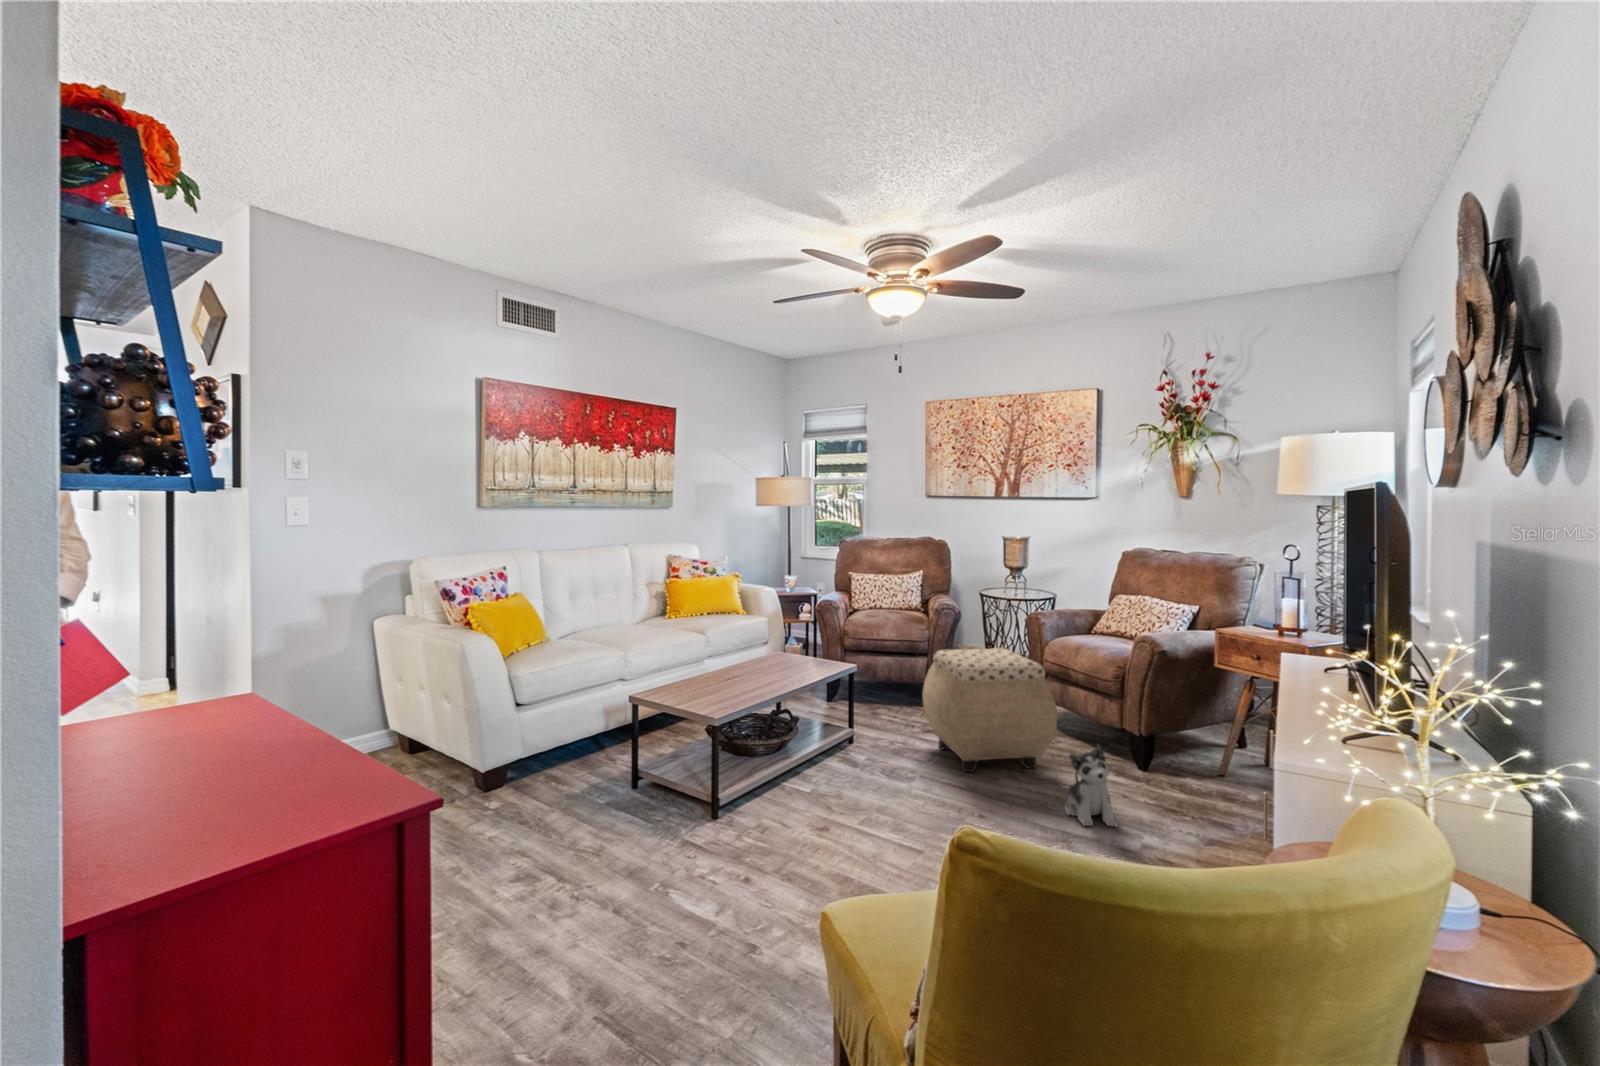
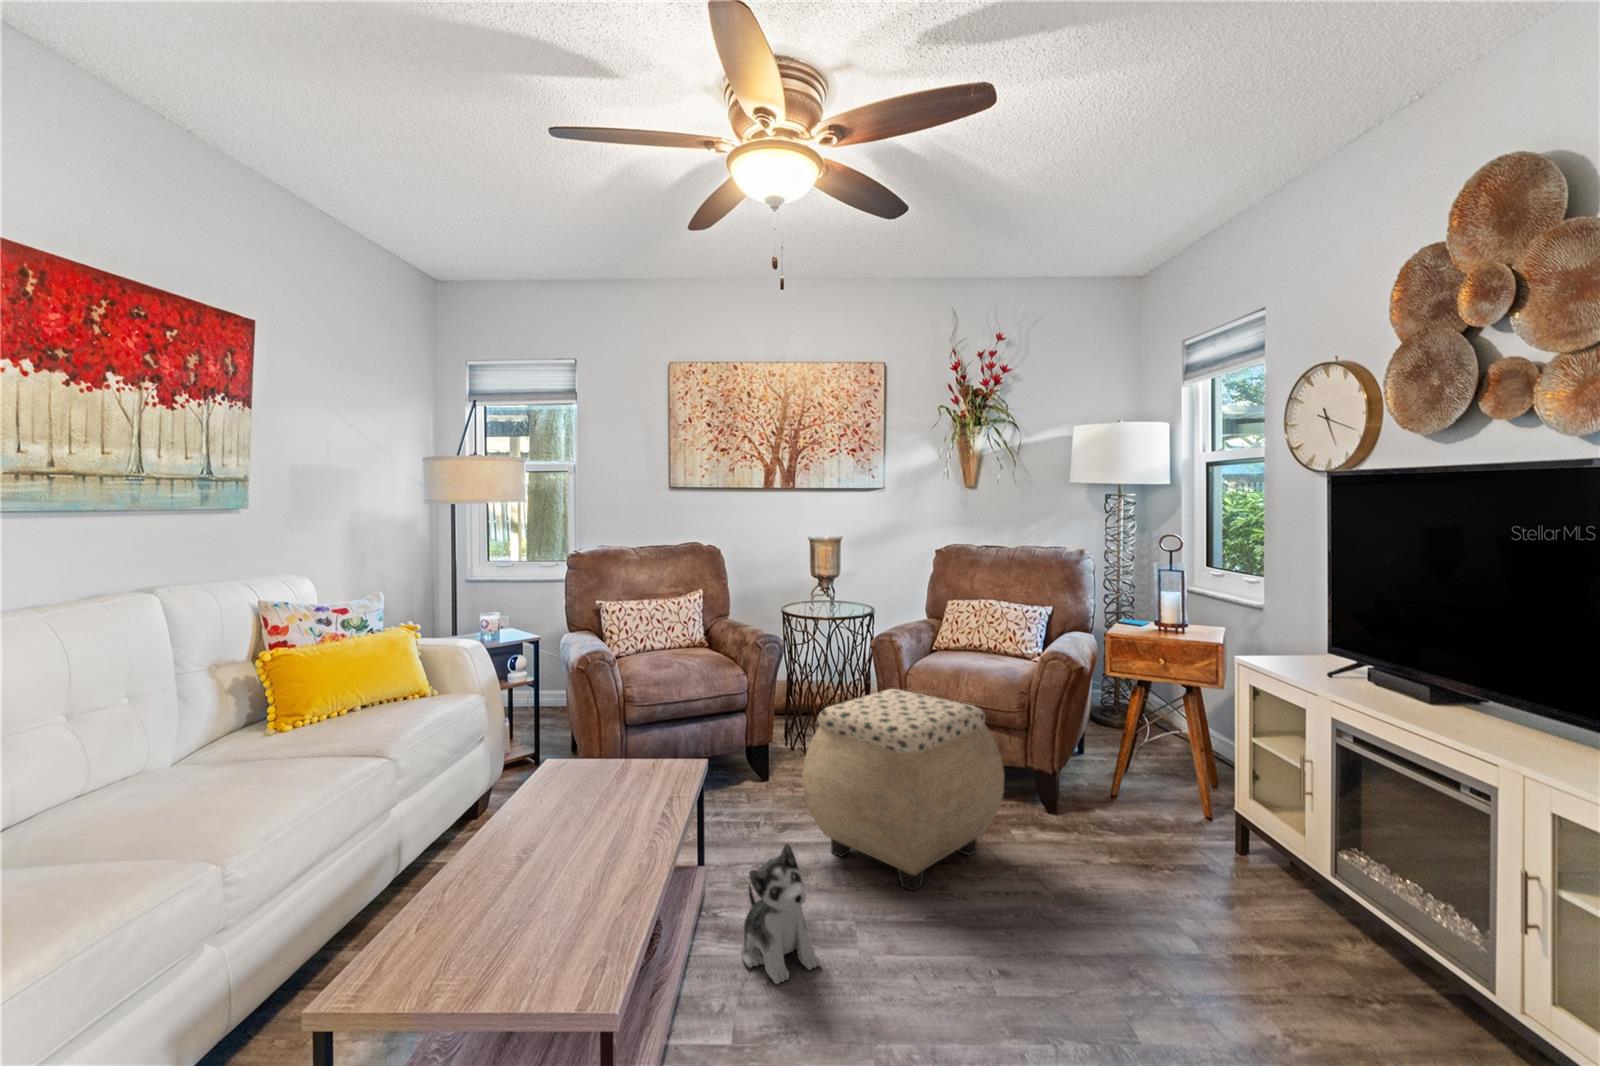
plush toy: present [1065,744,1118,826] -> present [741,844,821,984]

